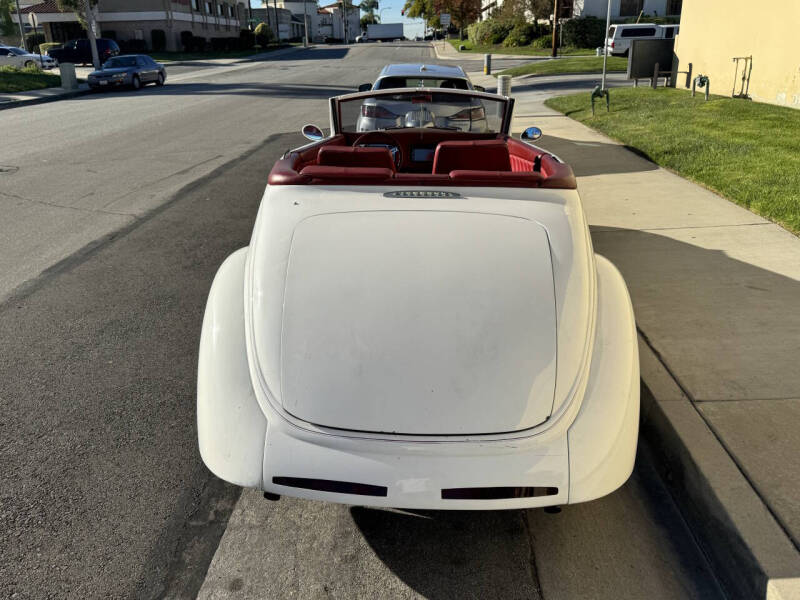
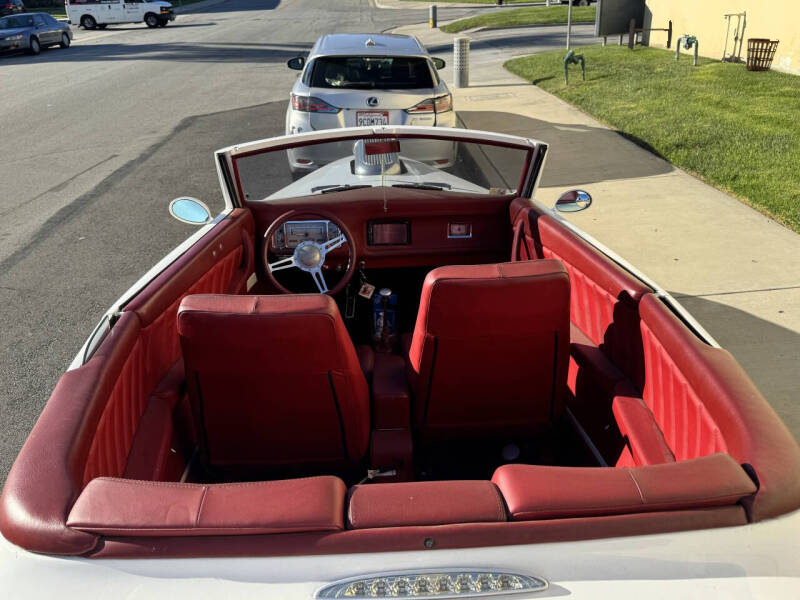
basket: none [748,77,777,104] -> present [746,38,780,70]

